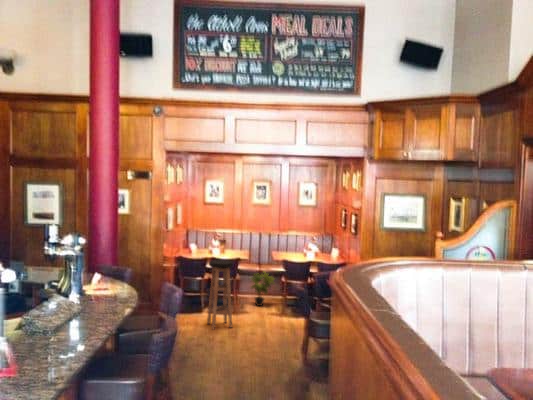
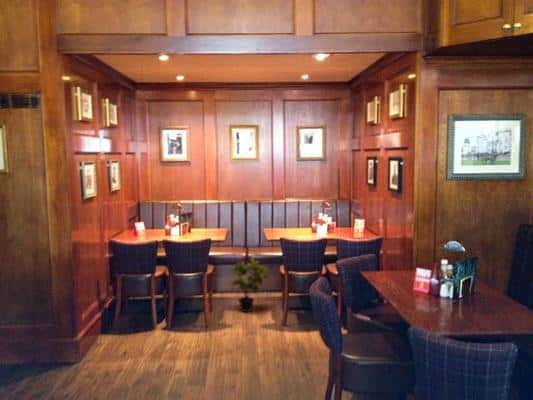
bar stool: present [207,260,233,330] -> none [152,244,198,366]

